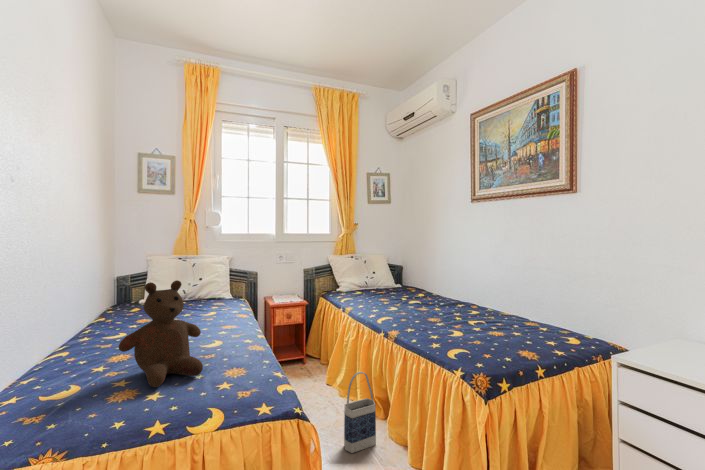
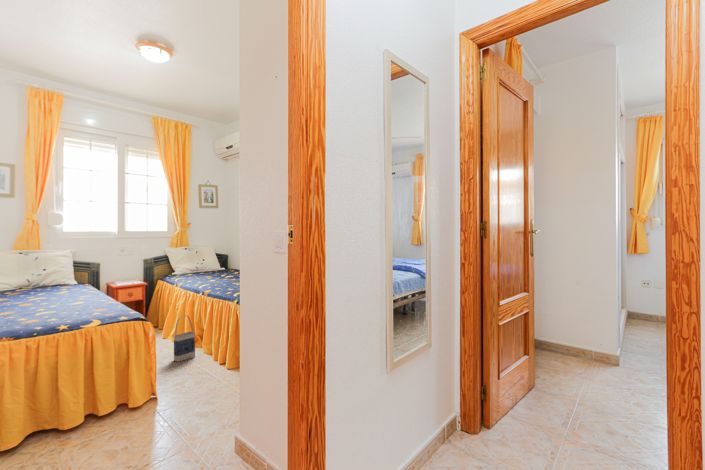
teddy bear: present [118,280,203,387] -> none [21,262,80,317]

